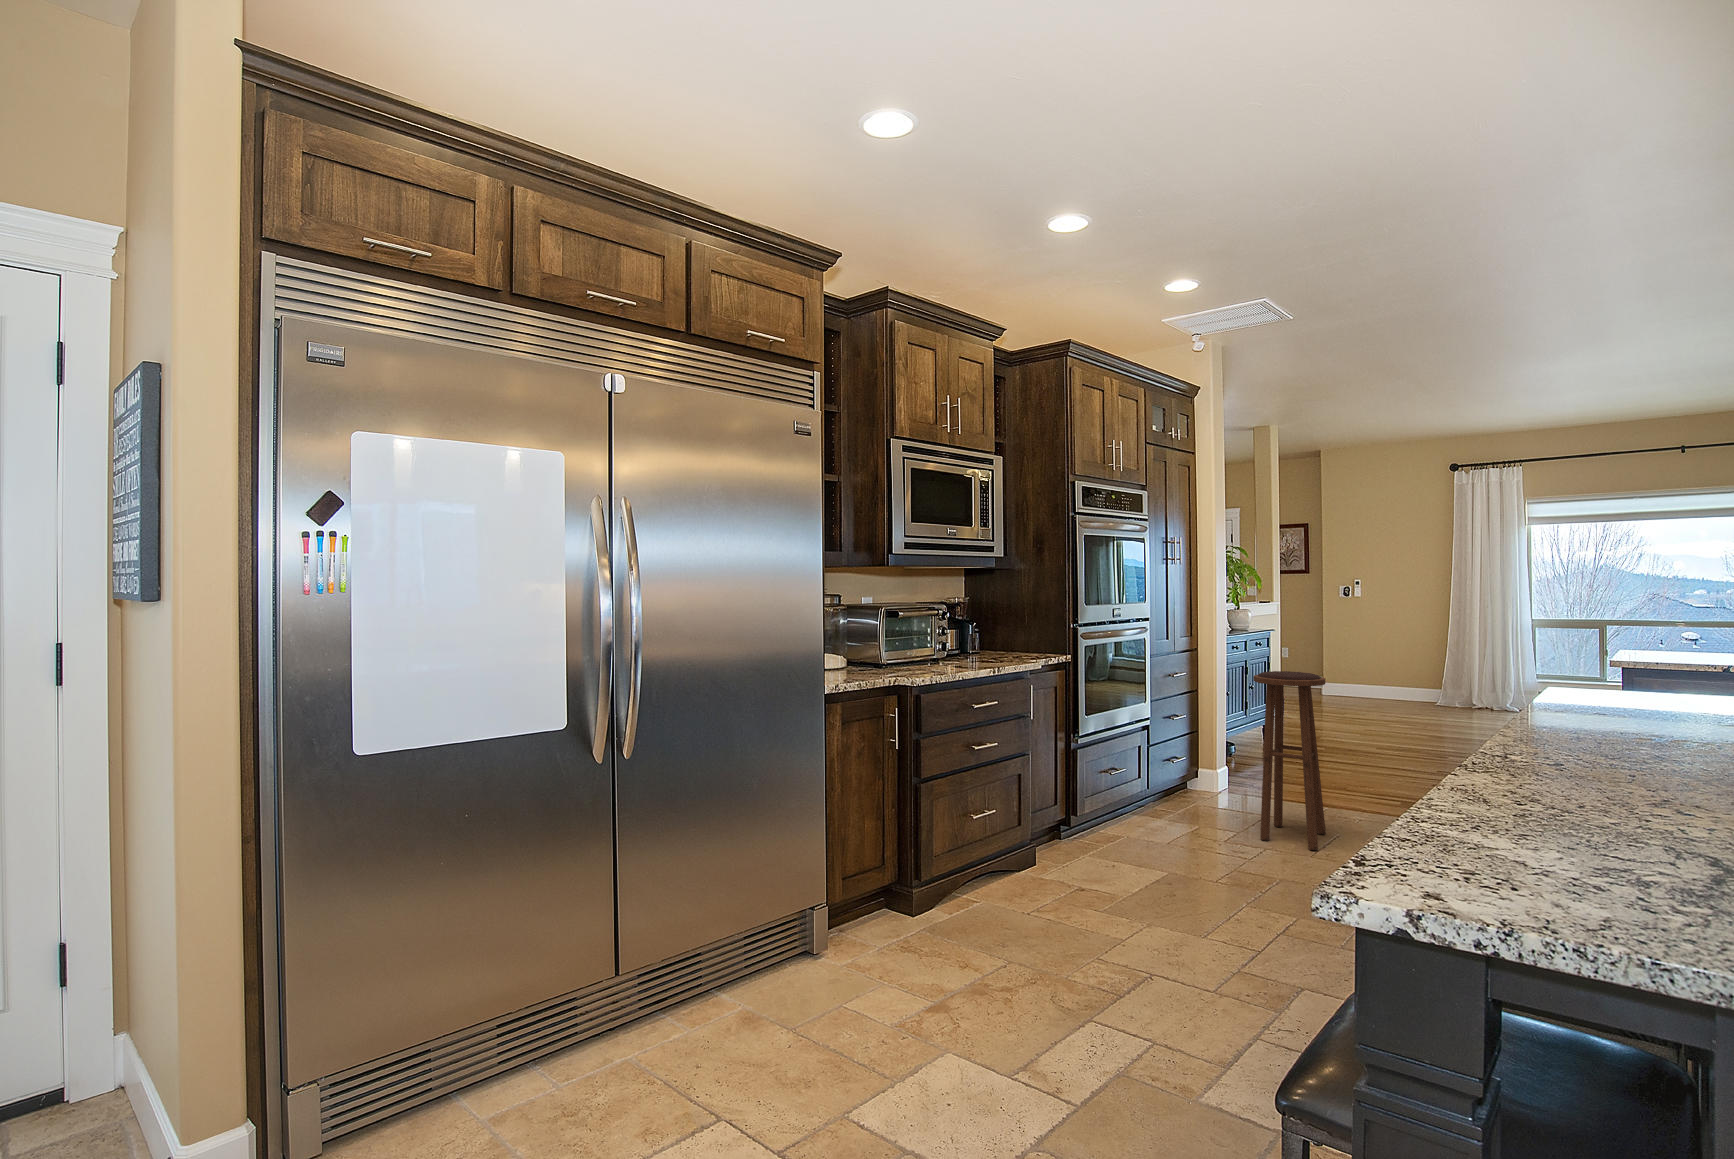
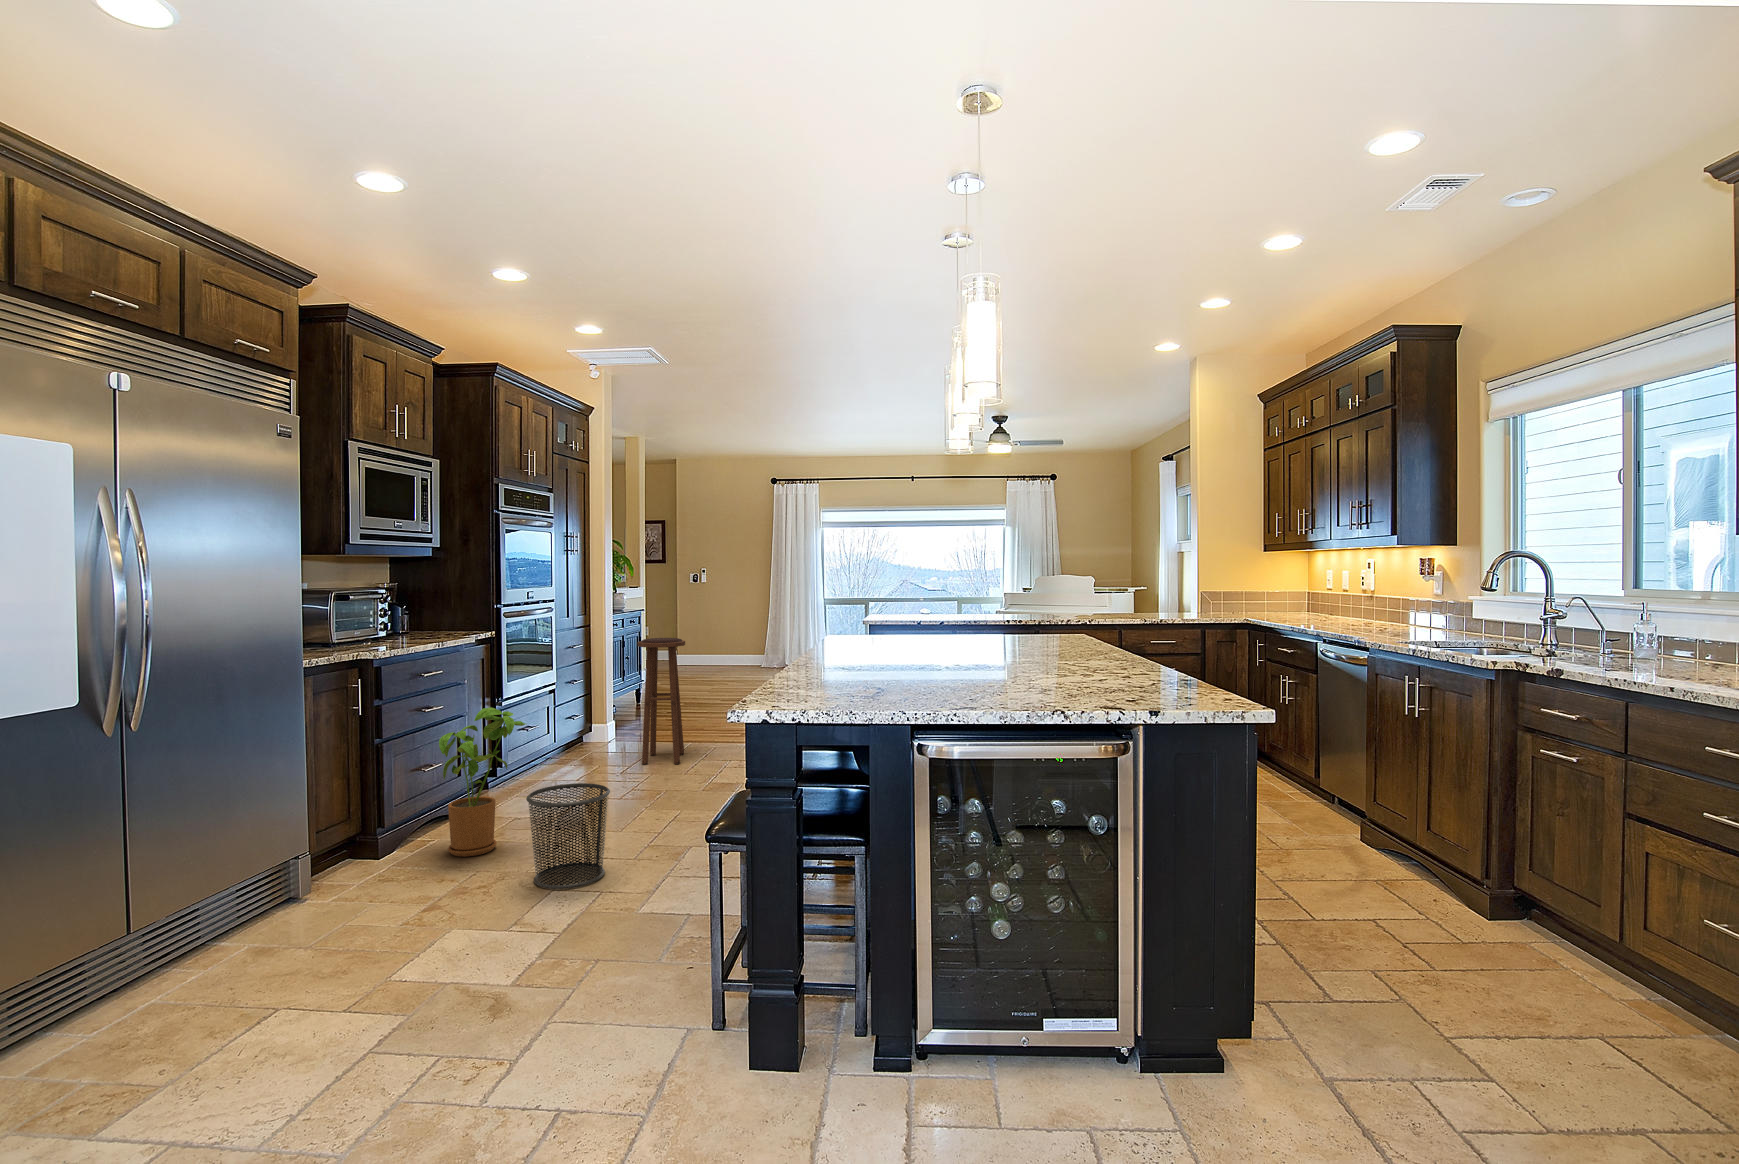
house plant: none [971,757,1078,947] -> present [439,708,525,857]
waste bin: none [1049,891,1175,1074] -> present [526,783,610,889]

